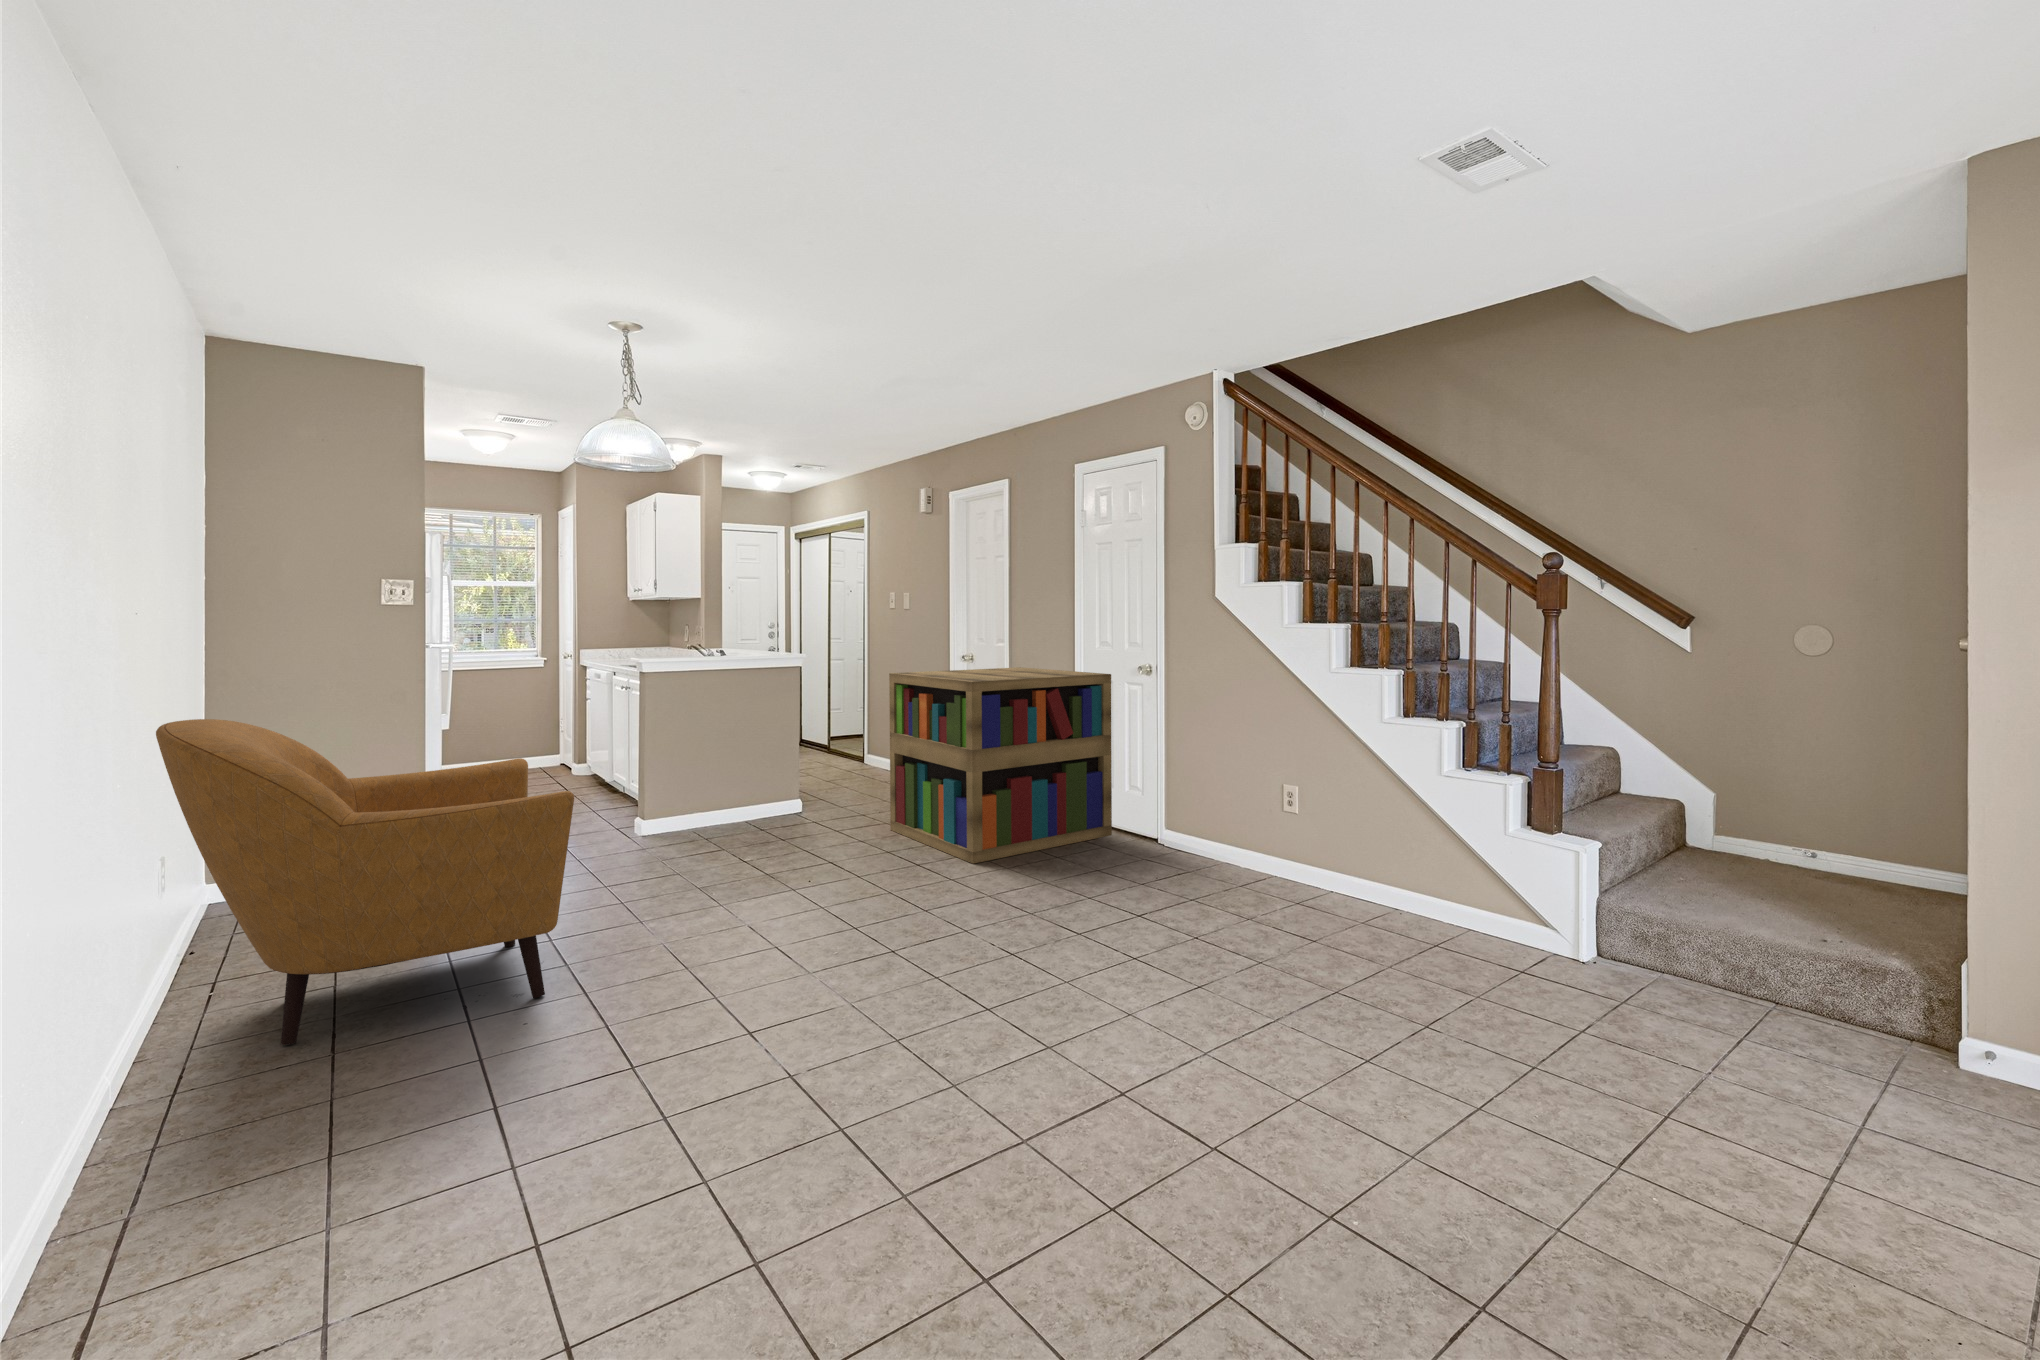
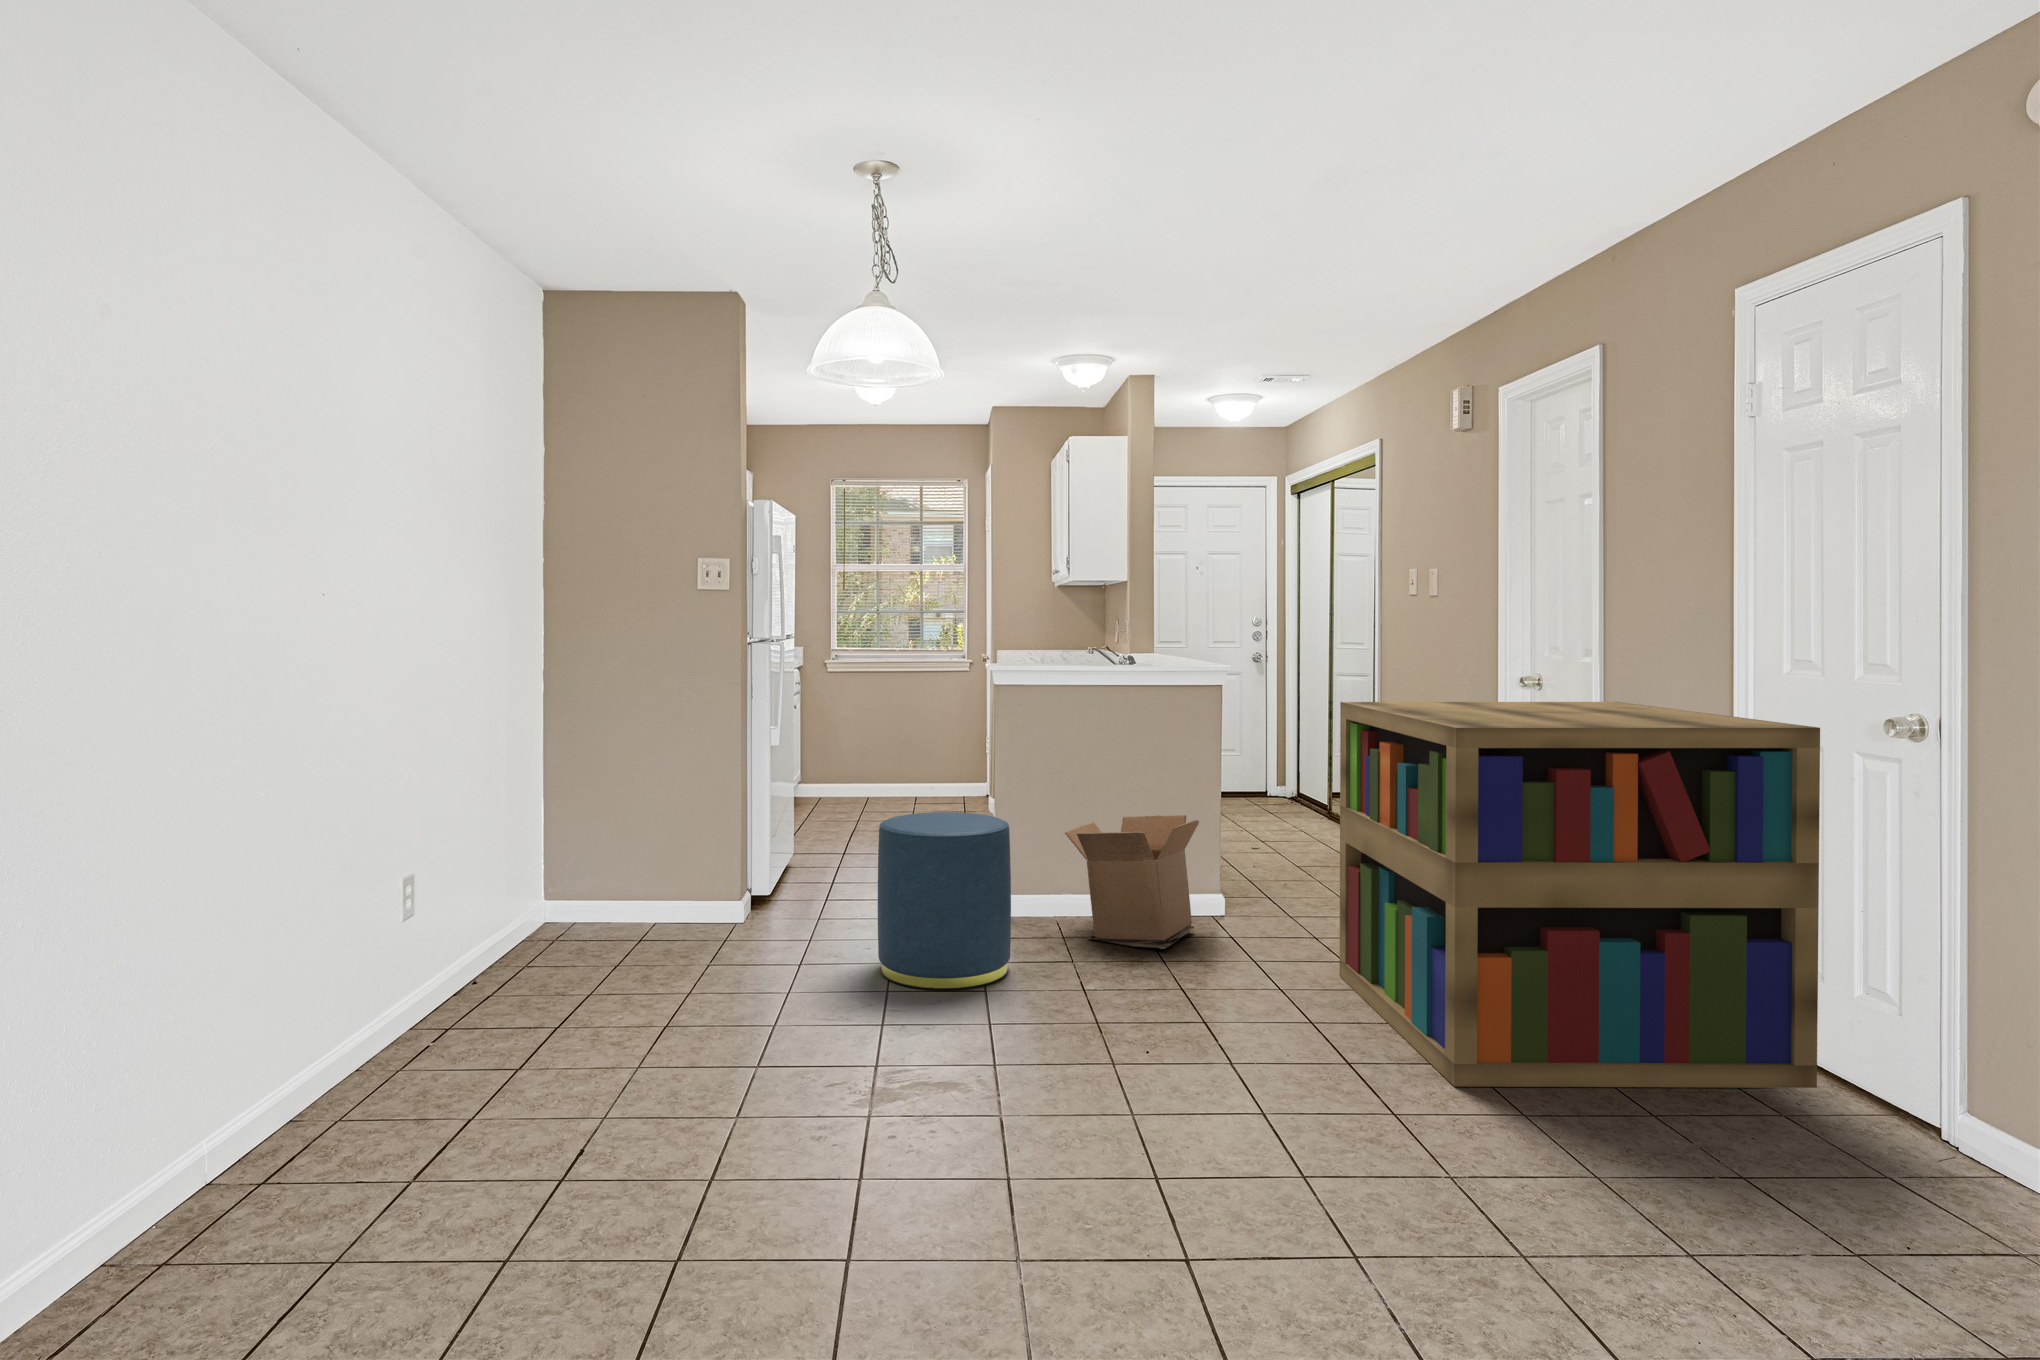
armchair: present [156,719,574,1045] -> none [277,723,747,1167]
cardboard box: none [708,750,796,836] -> present [1065,815,1199,949]
ottoman: none [588,761,690,882] -> present [878,812,1011,990]

